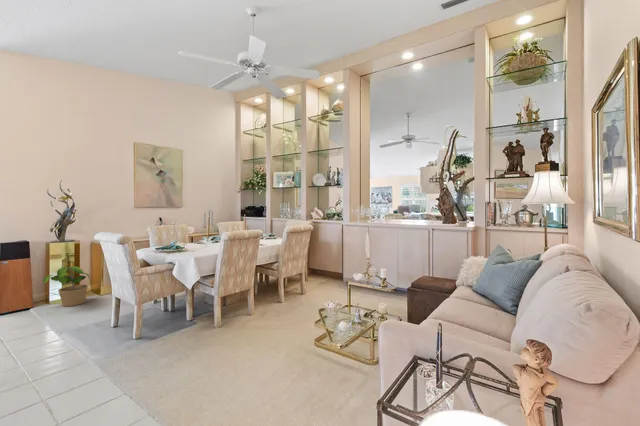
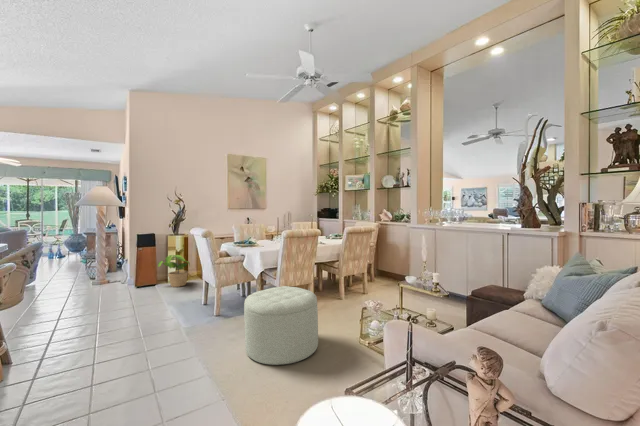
ottoman: none [192,295,276,385] -> present [244,286,318,365]

